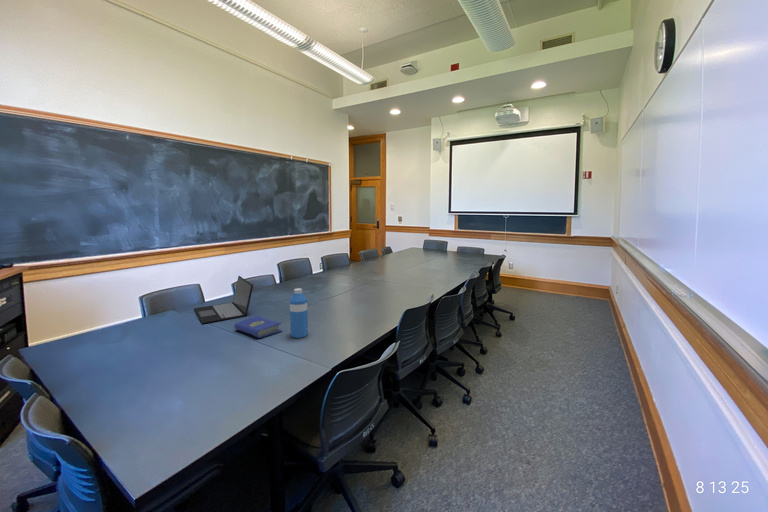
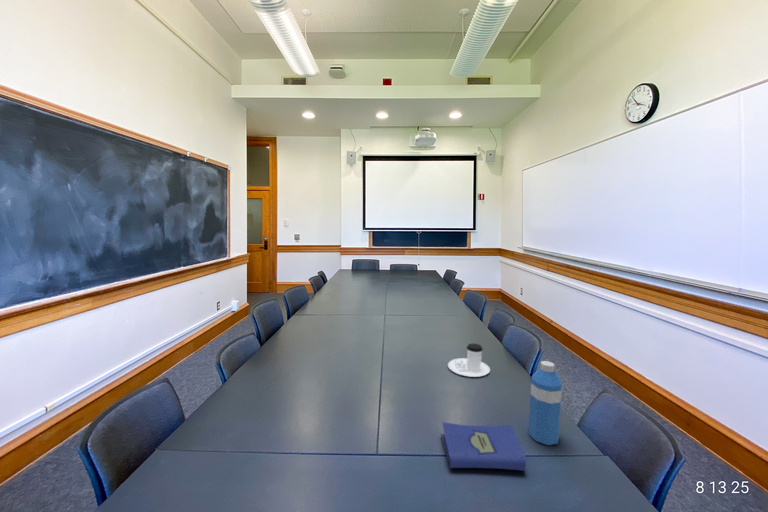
laptop: present [194,276,253,324] -> none [260,354,398,483]
coffee cup: none [326,291,355,311] -> present [448,344,490,377]

